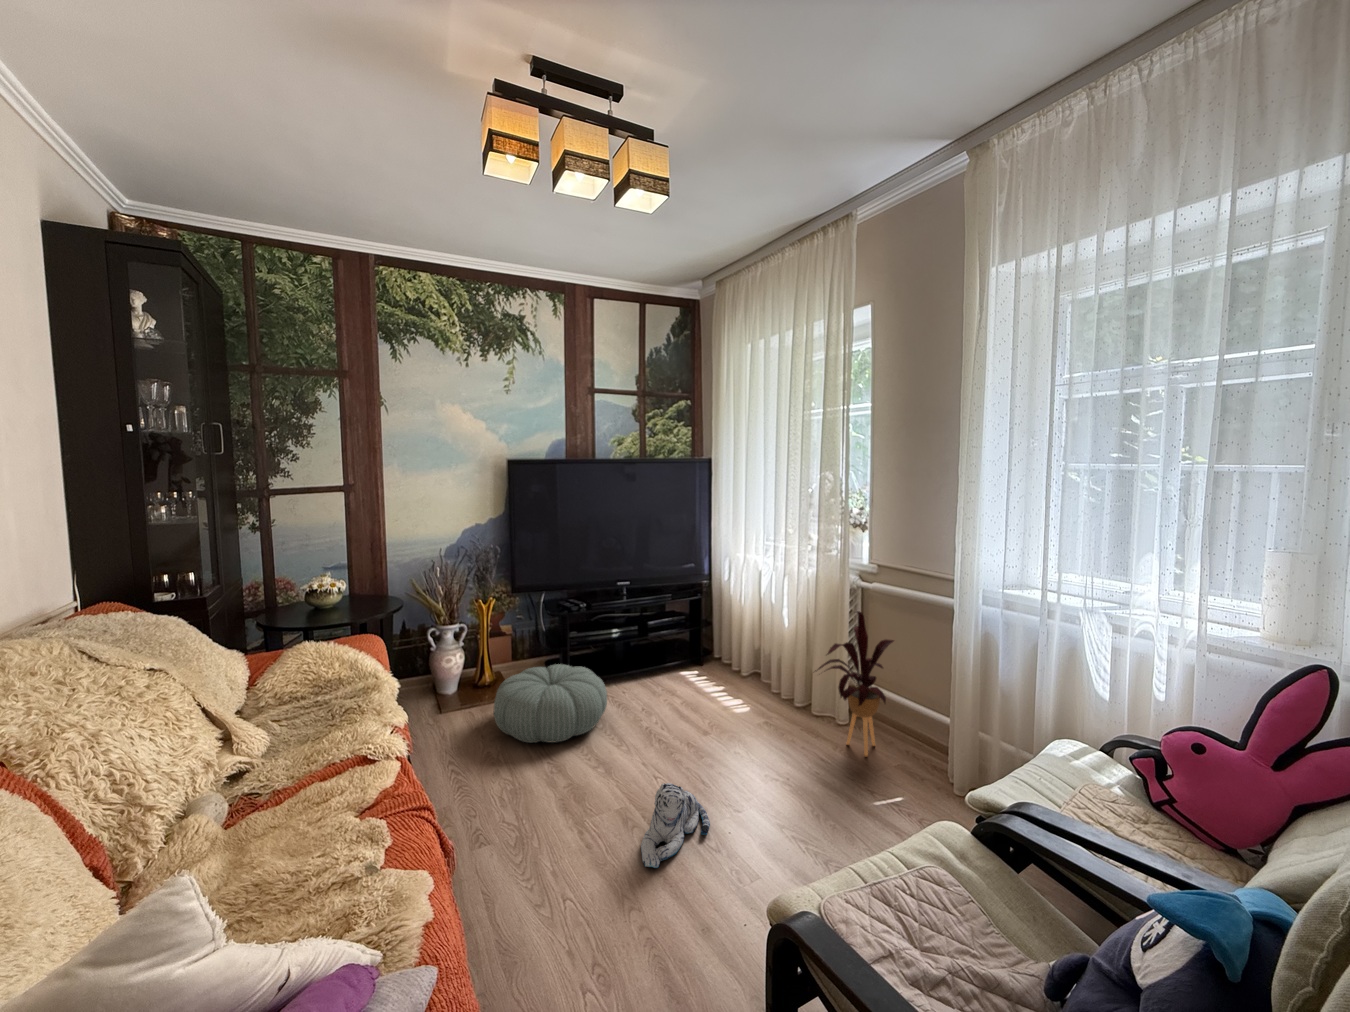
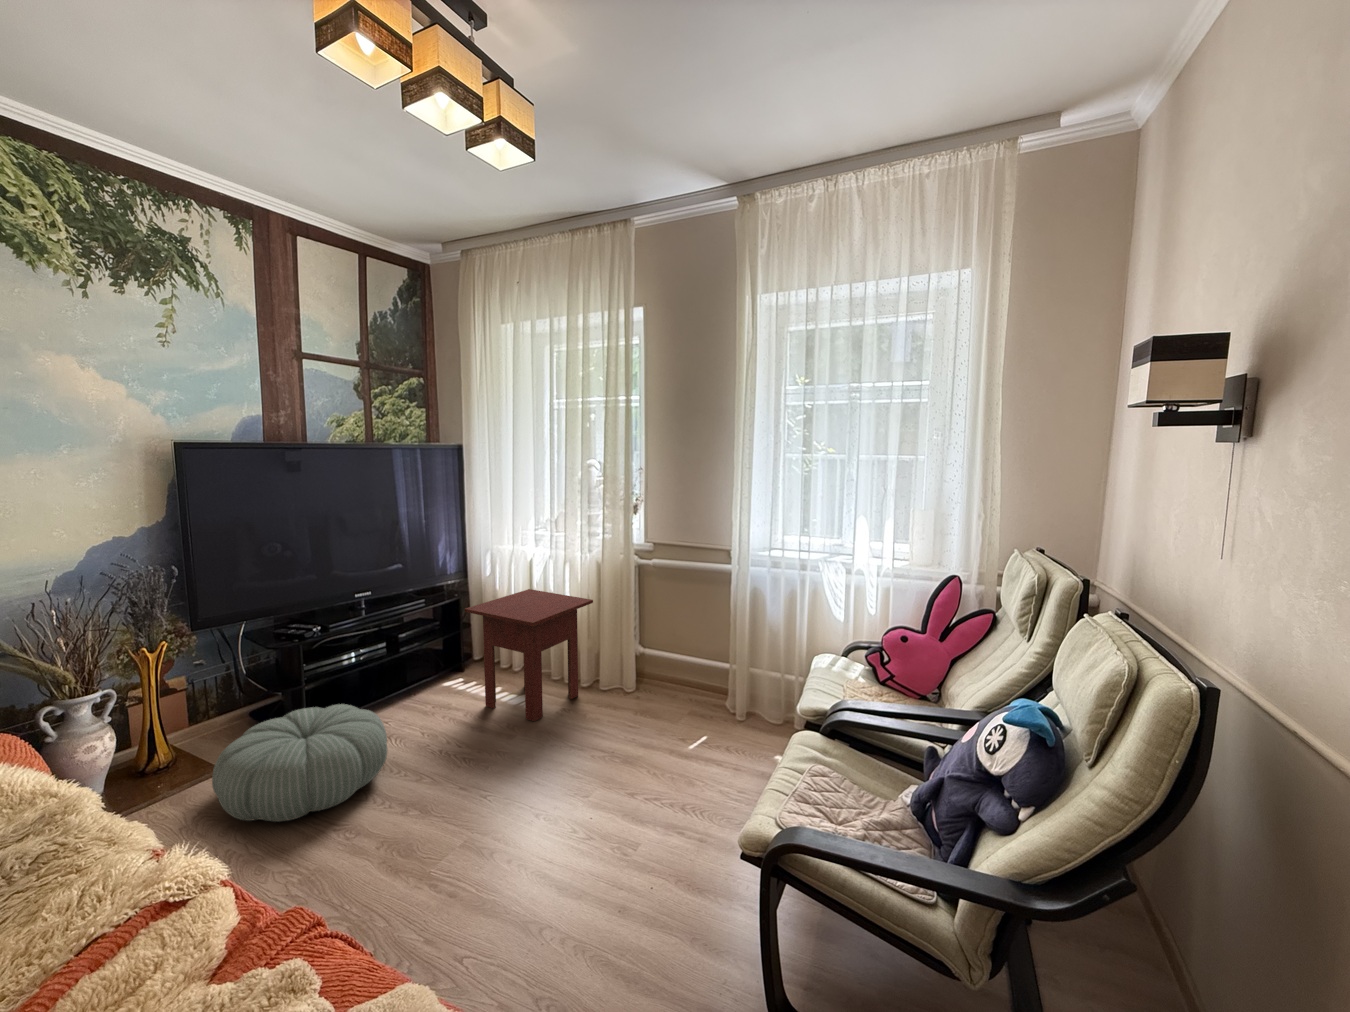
side table: none [688,598,804,723] -> present [465,589,593,721]
house plant: present [815,611,894,756] -> none [617,585,685,716]
plush toy: present [641,783,710,868] -> none [522,795,585,895]

